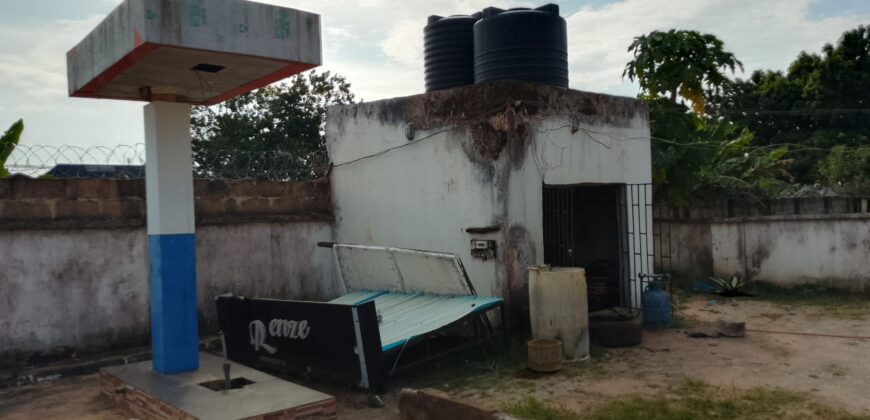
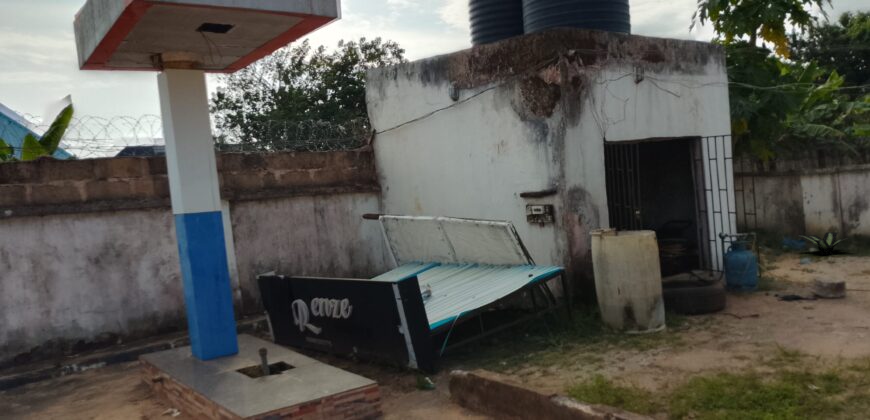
wooden bucket: present [527,338,562,372] -> none [592,309,634,346]

